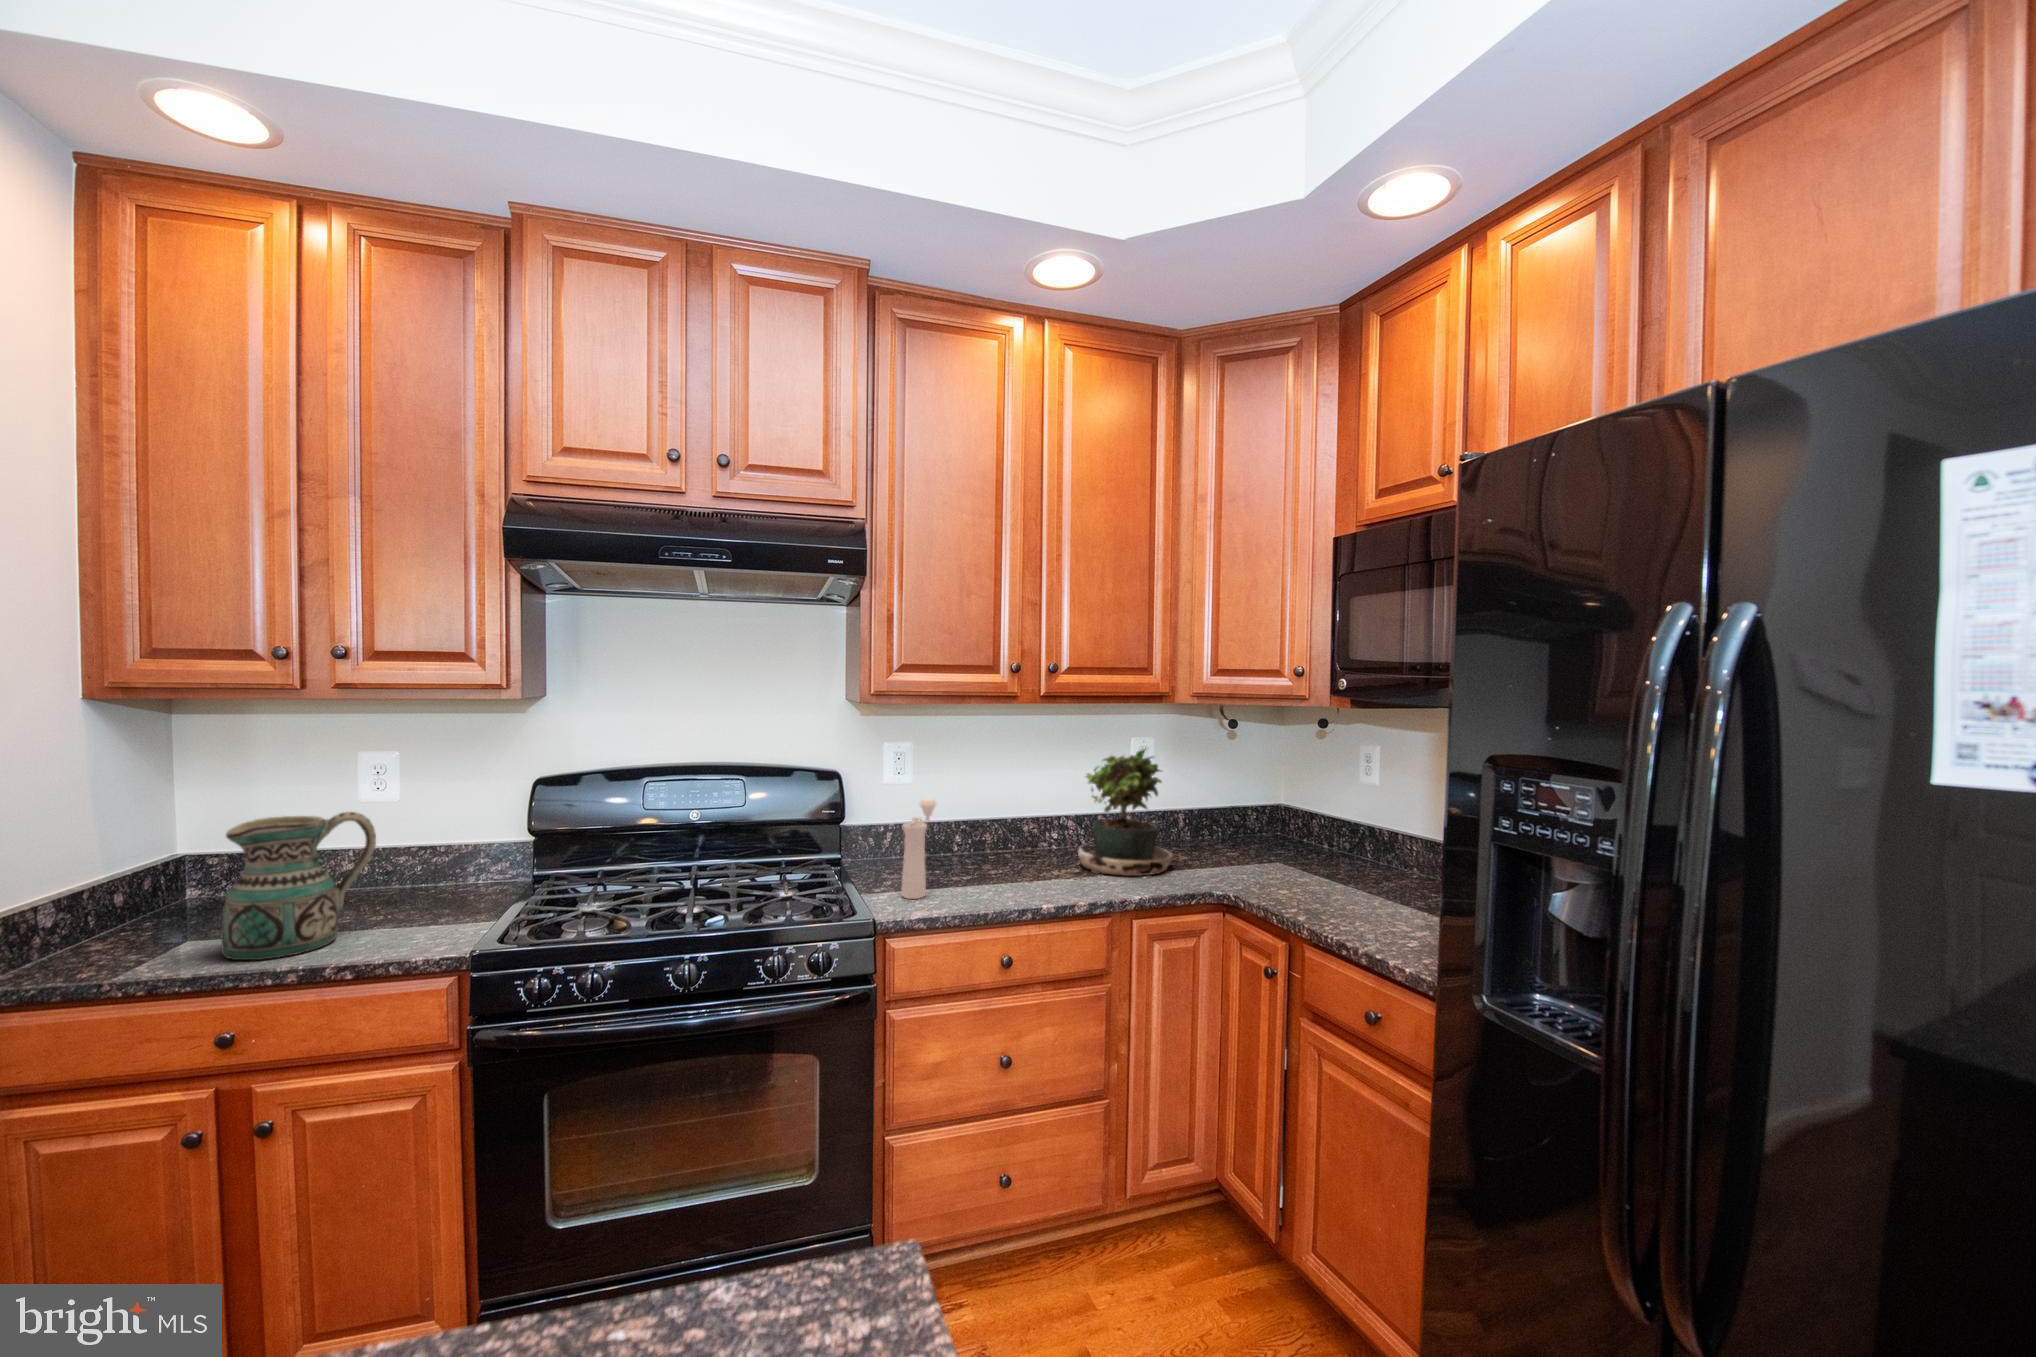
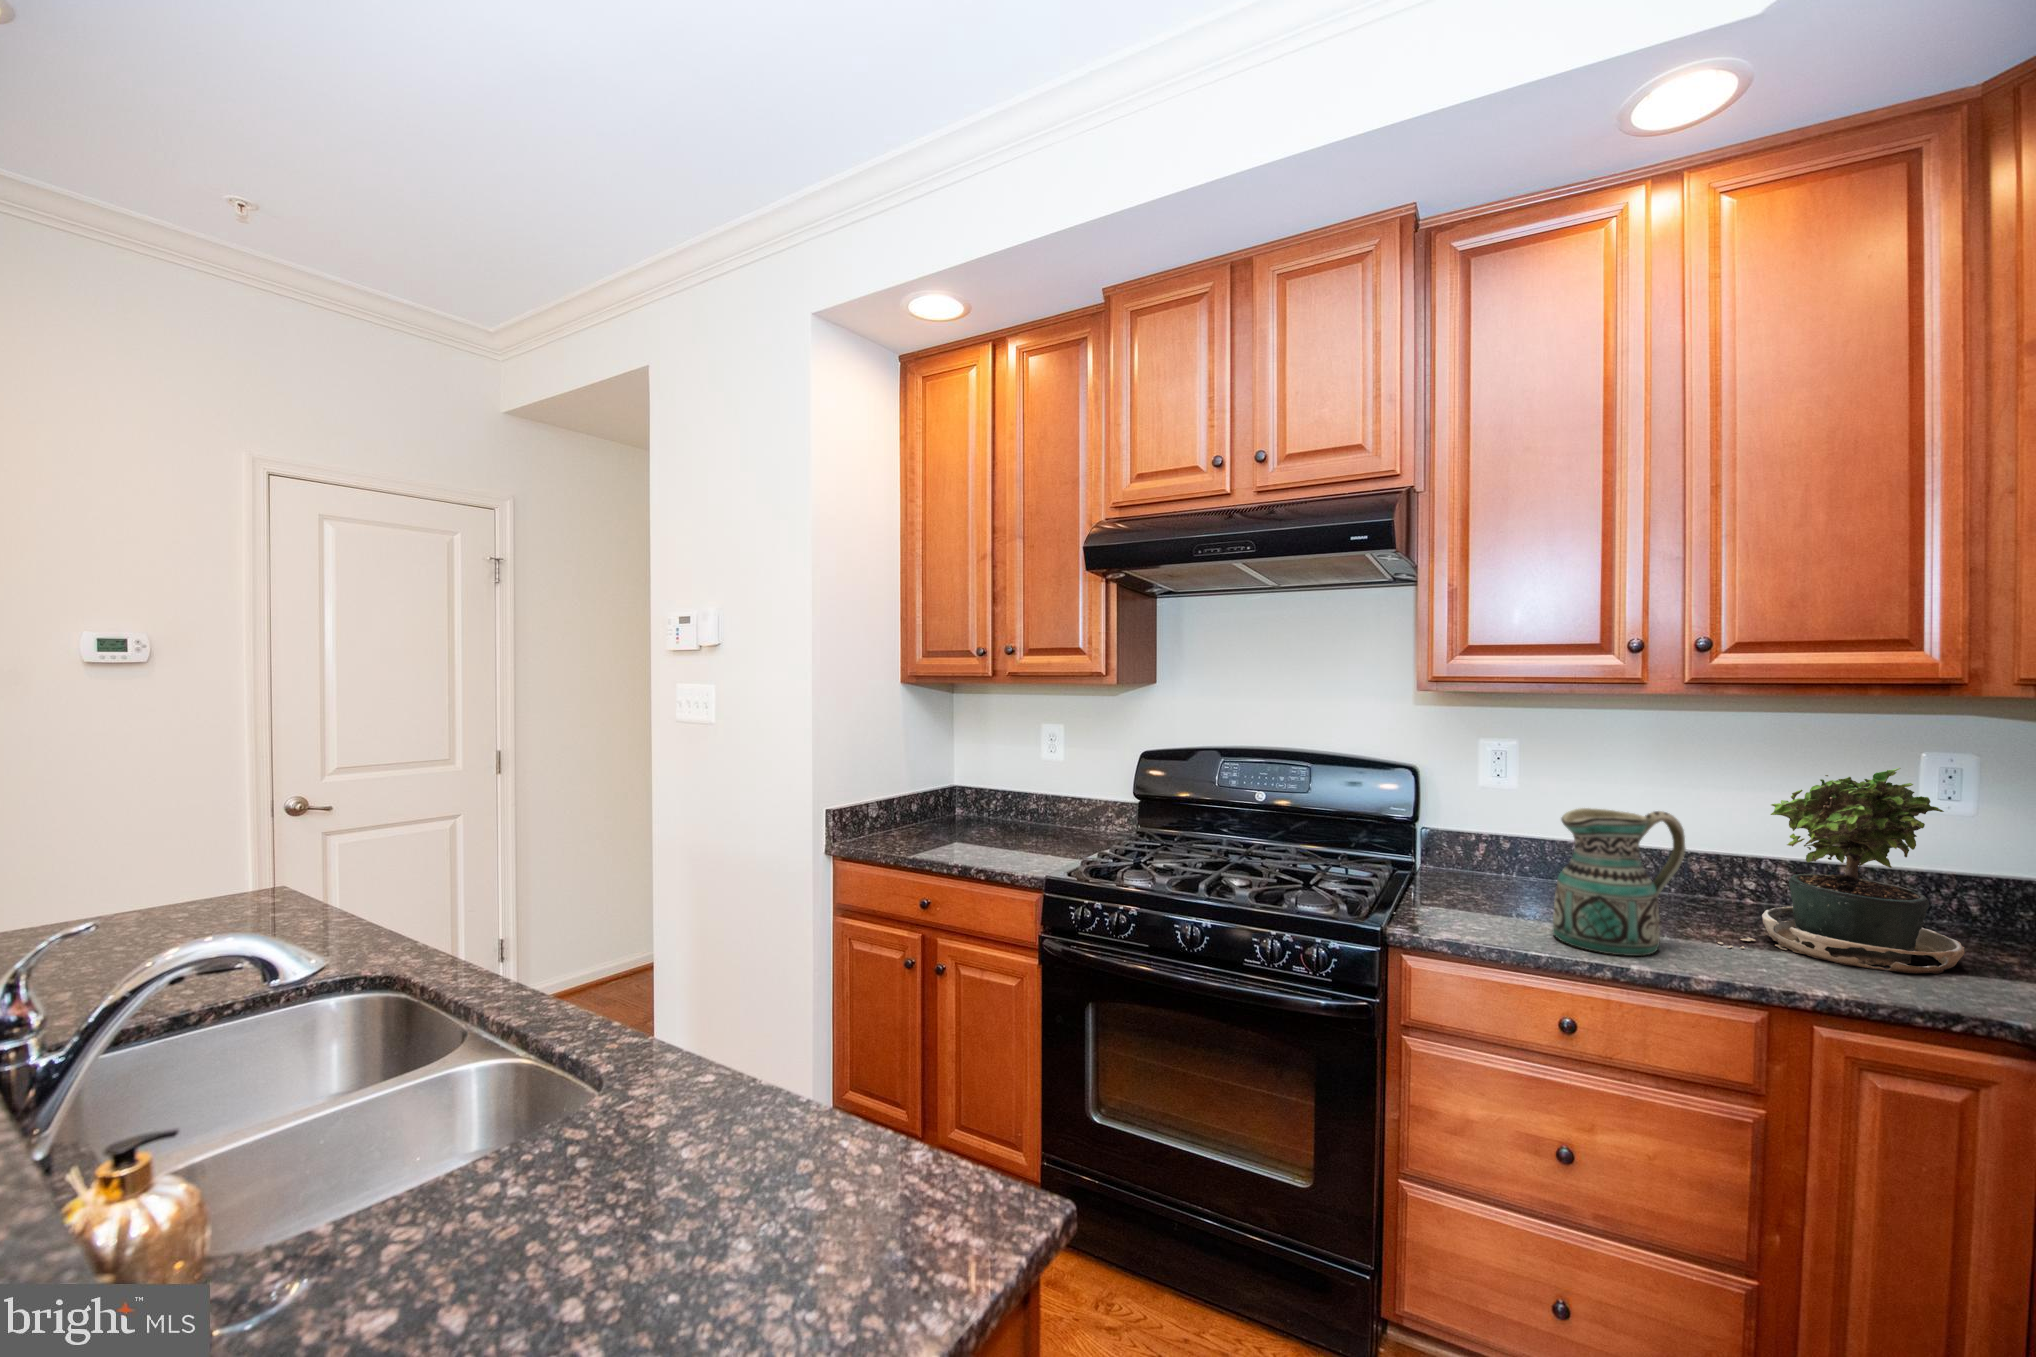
pepper mill: present [902,798,936,899] -> none [1445,806,1508,921]
ceramic pitcher: present [221,812,376,960] -> present [1553,808,1686,956]

